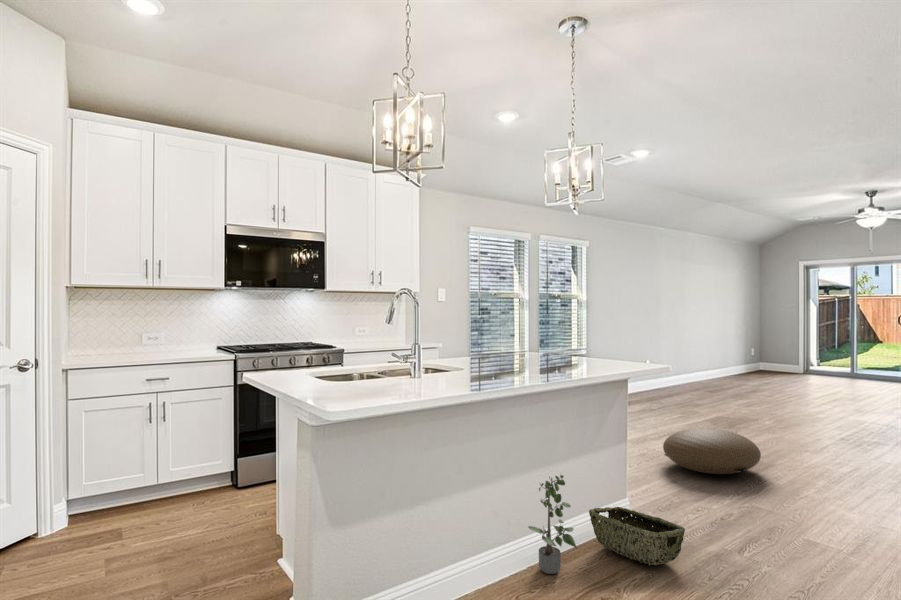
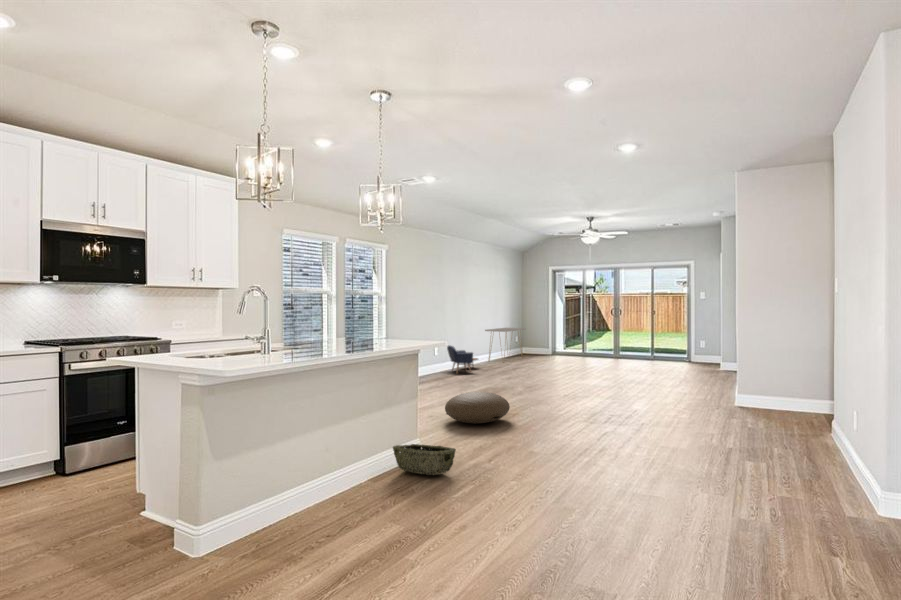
console table: none [711,337,767,380] -> present [485,328,526,361]
armchair: none [662,357,703,393] -> present [447,346,478,372]
potted plant: present [528,475,576,574] -> none [351,418,385,490]

